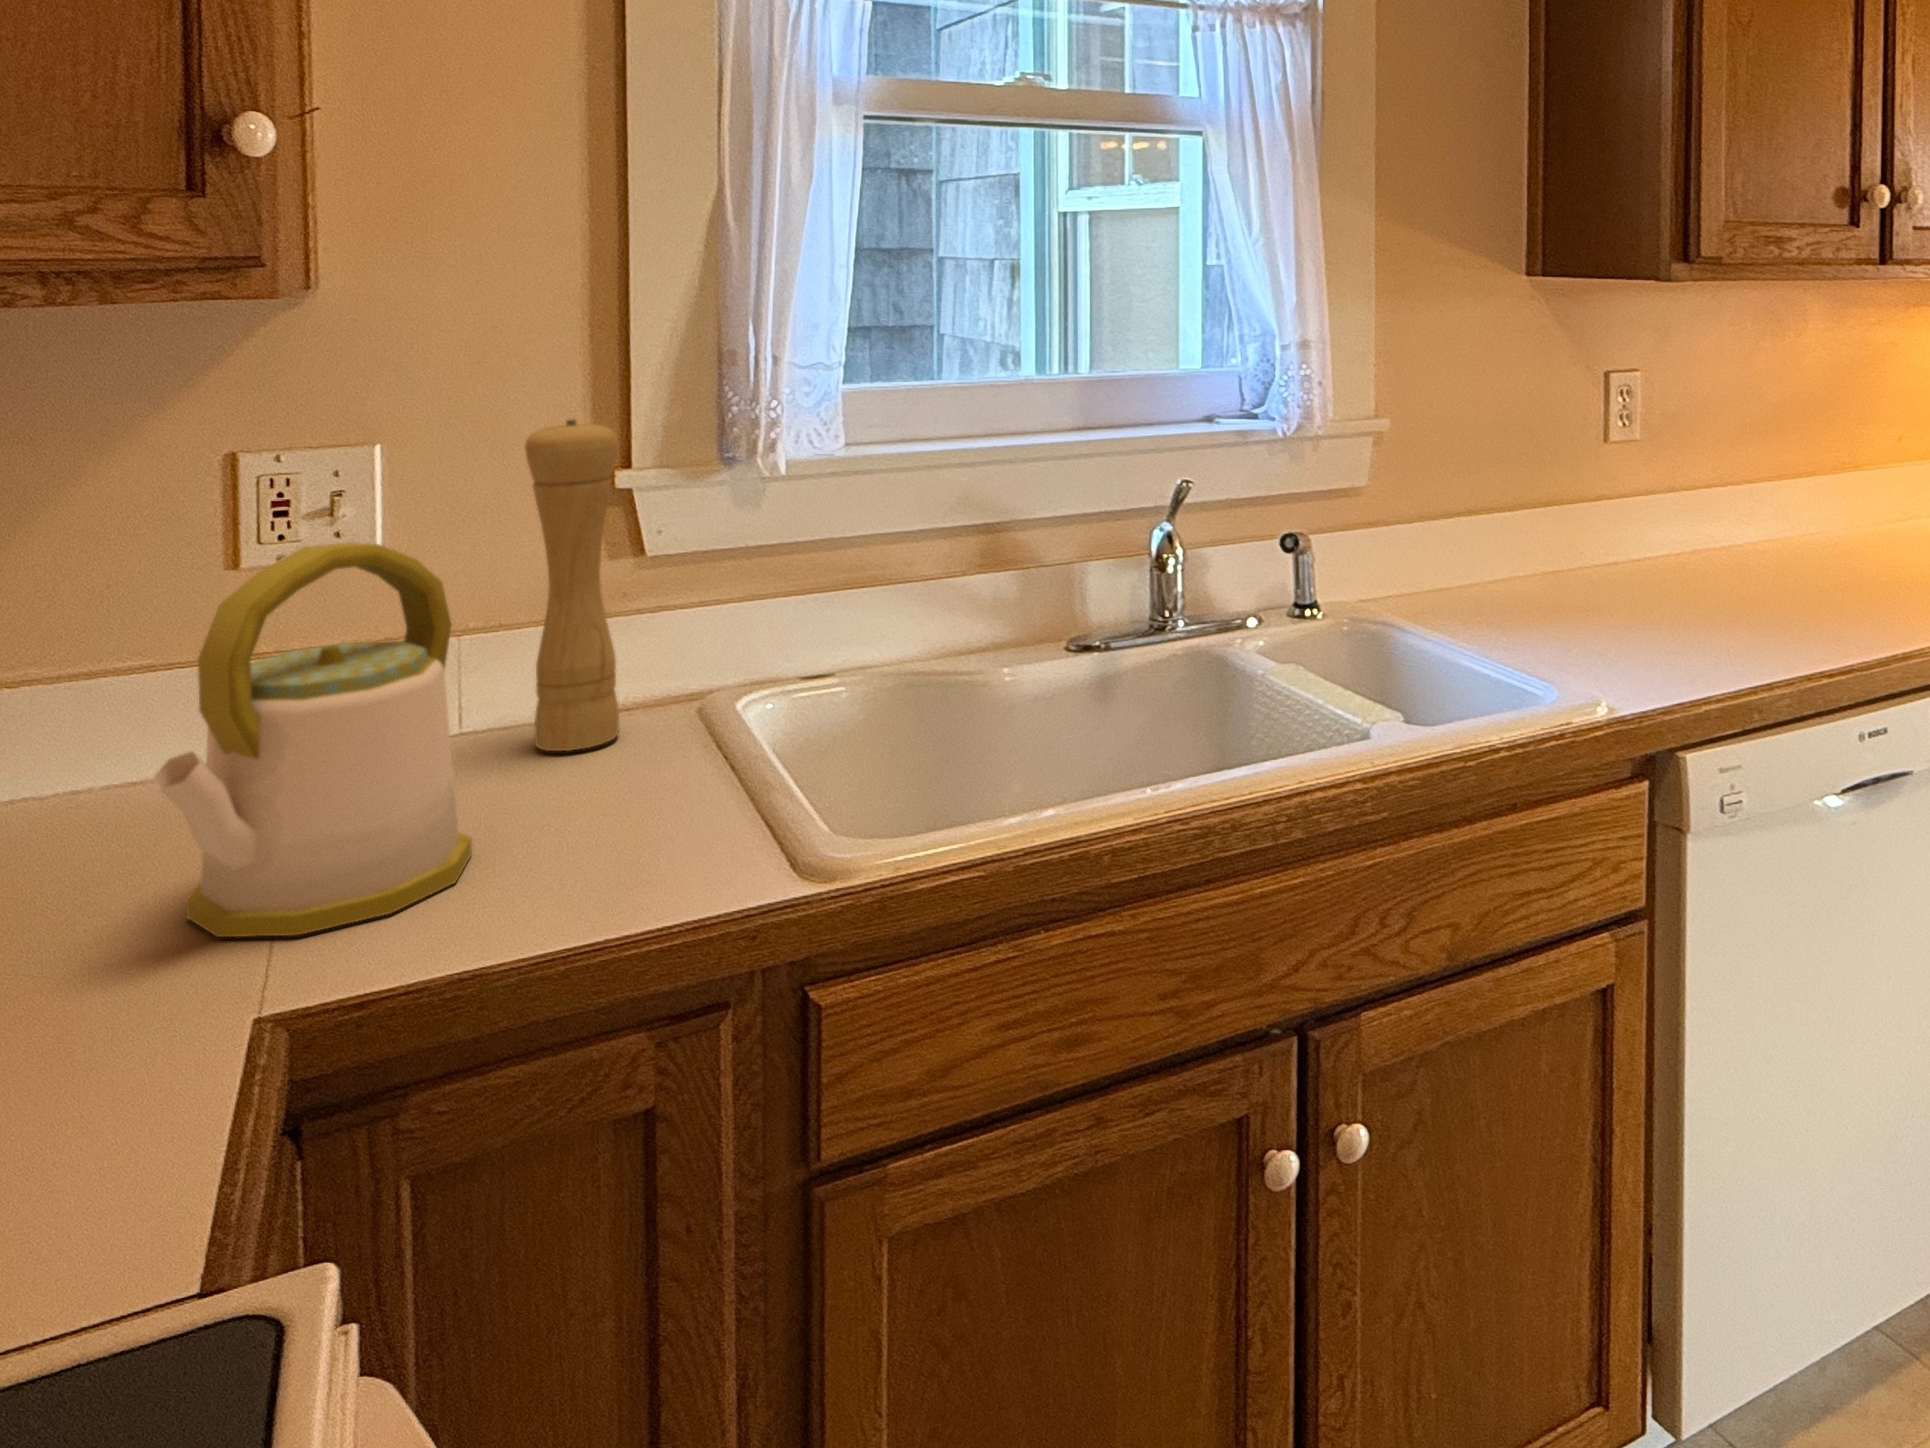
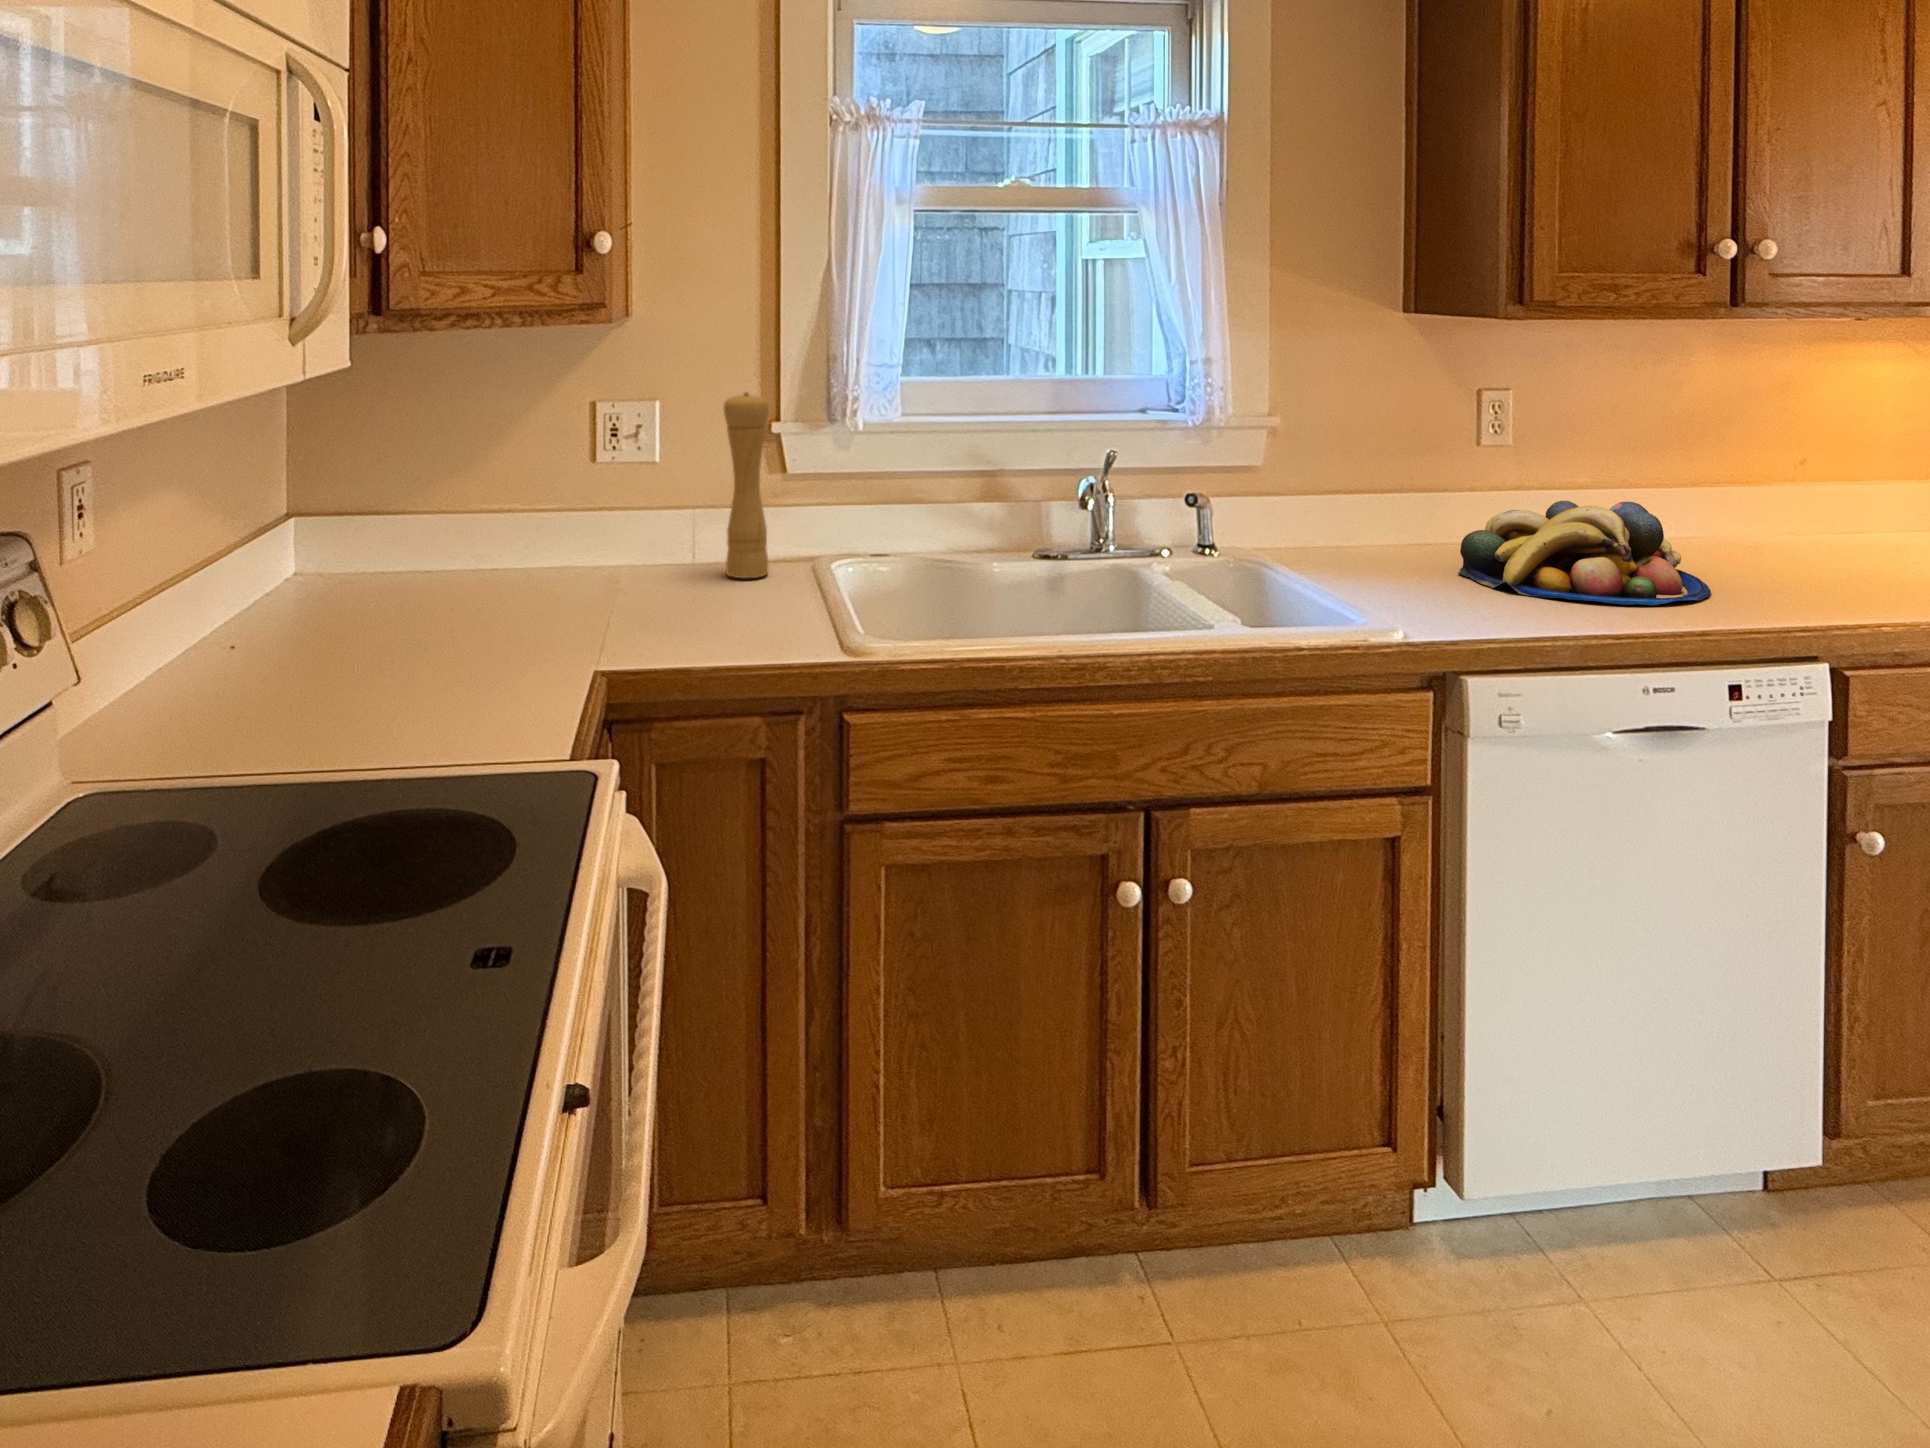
fruit bowl: none [1614,500,1886,631] -> present [1458,501,1711,605]
kettle: present [152,542,472,937] -> none [558,449,690,640]

